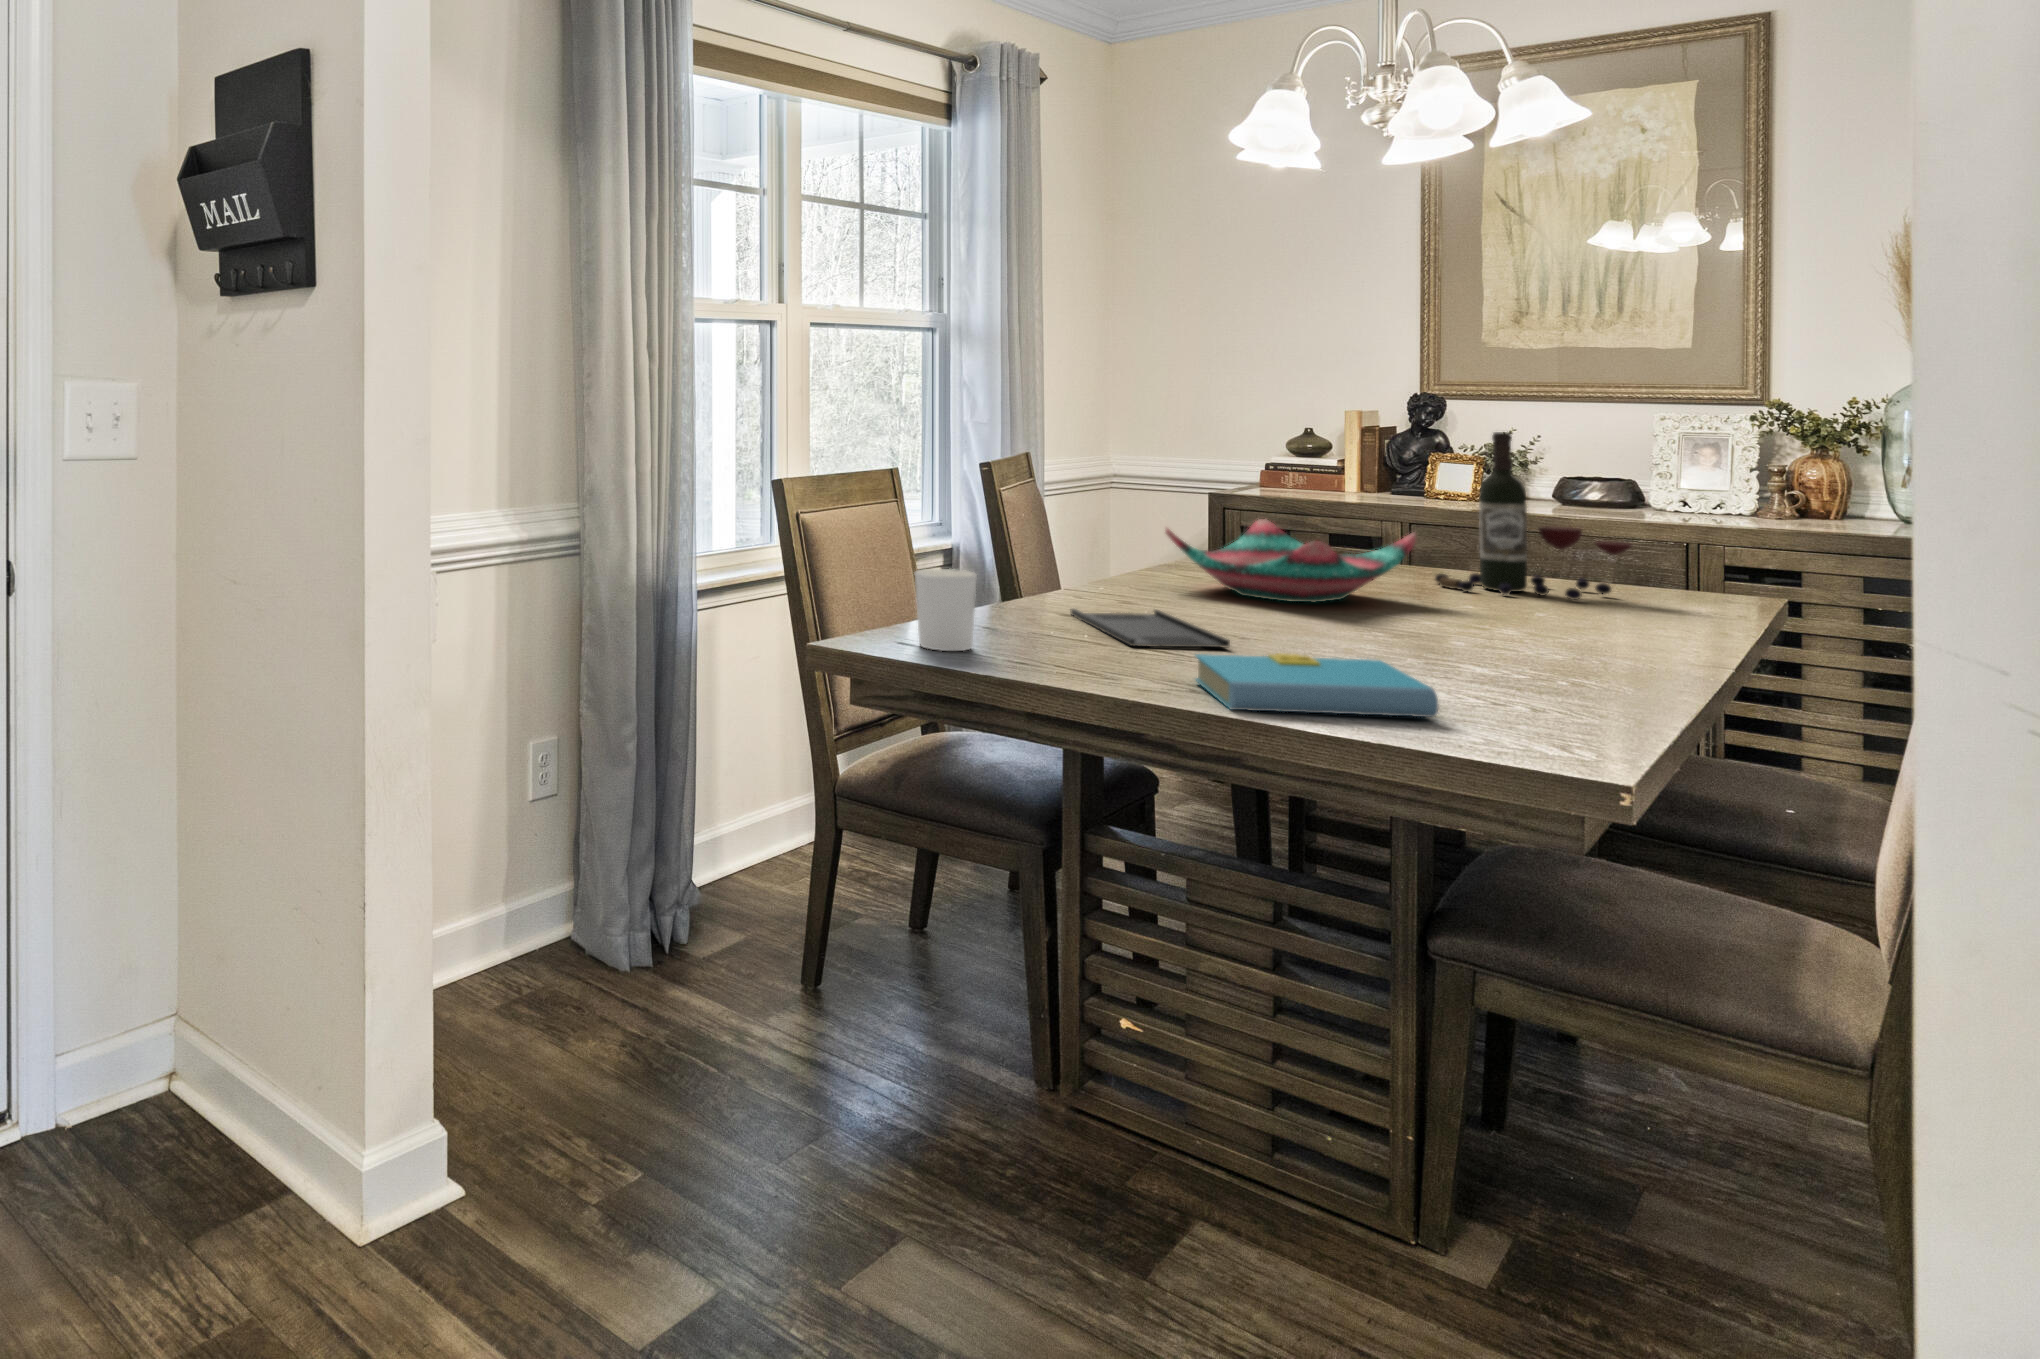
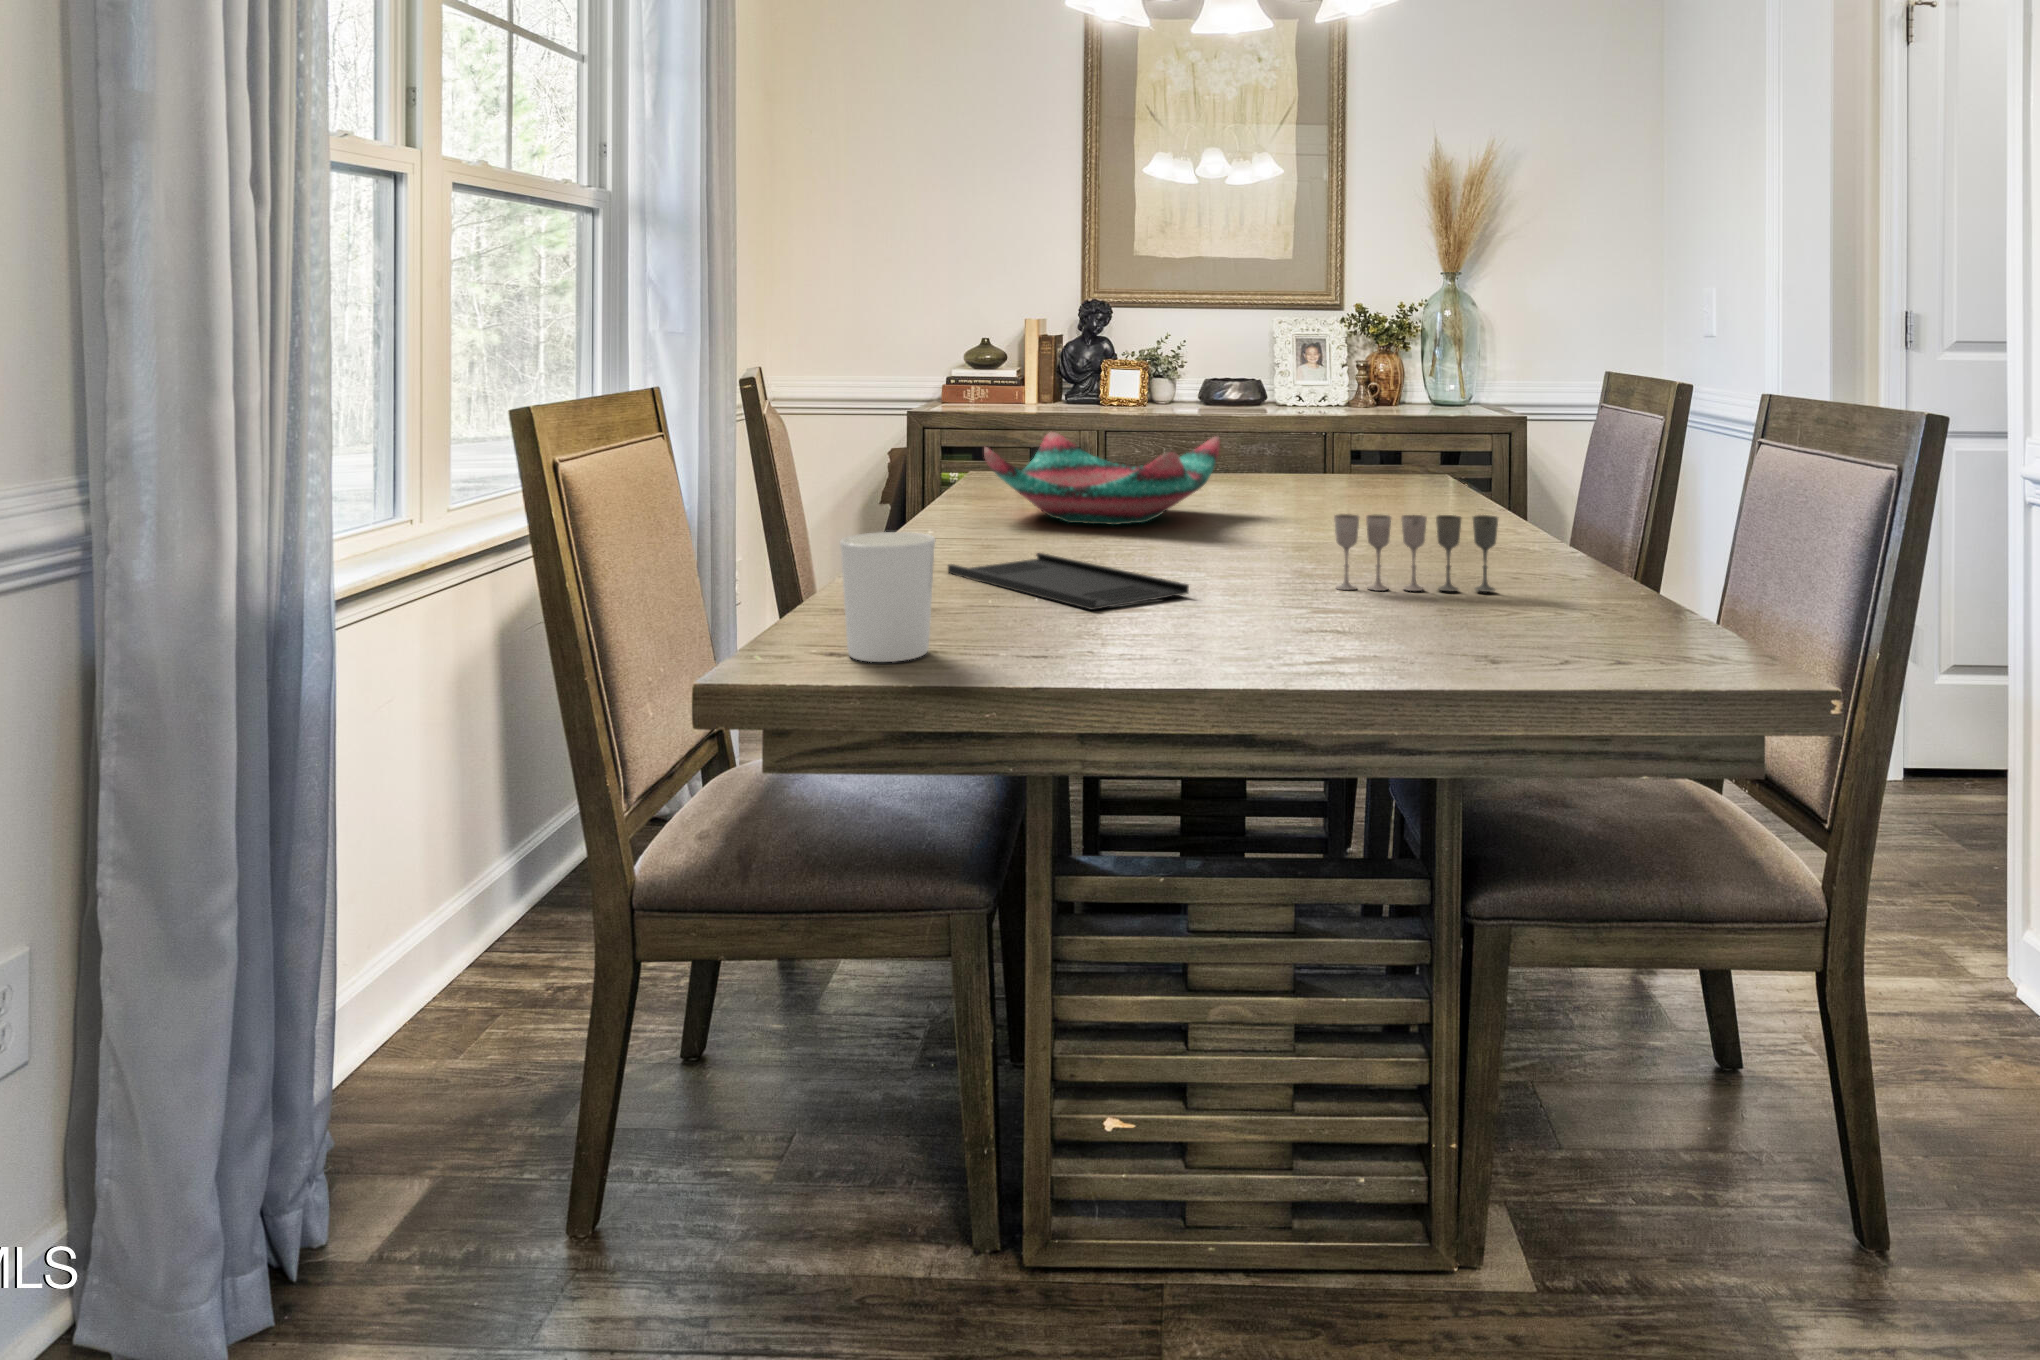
wine bottle: present [1435,432,1632,600] -> none [1188,330,1359,495]
wine glass: none [1380,600,1547,684] -> present [1334,514,1498,592]
book: present [1195,653,1438,717] -> none [1247,590,1540,690]

